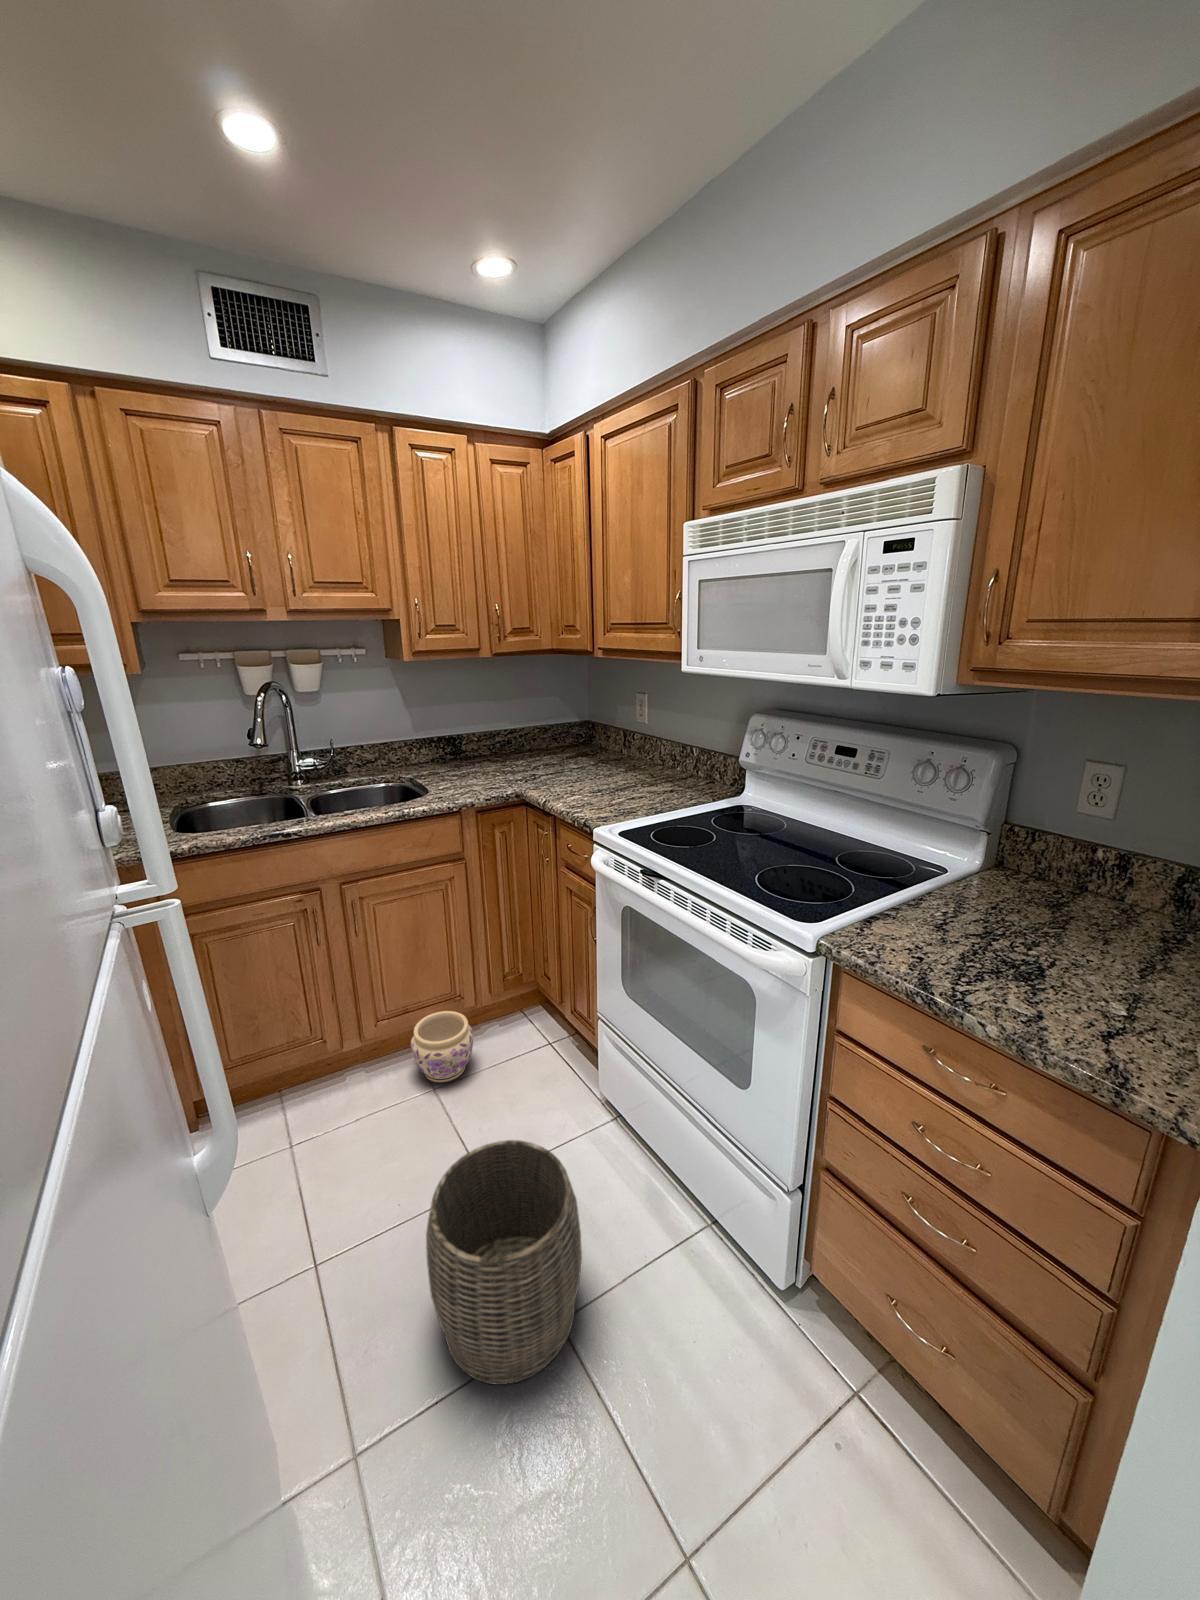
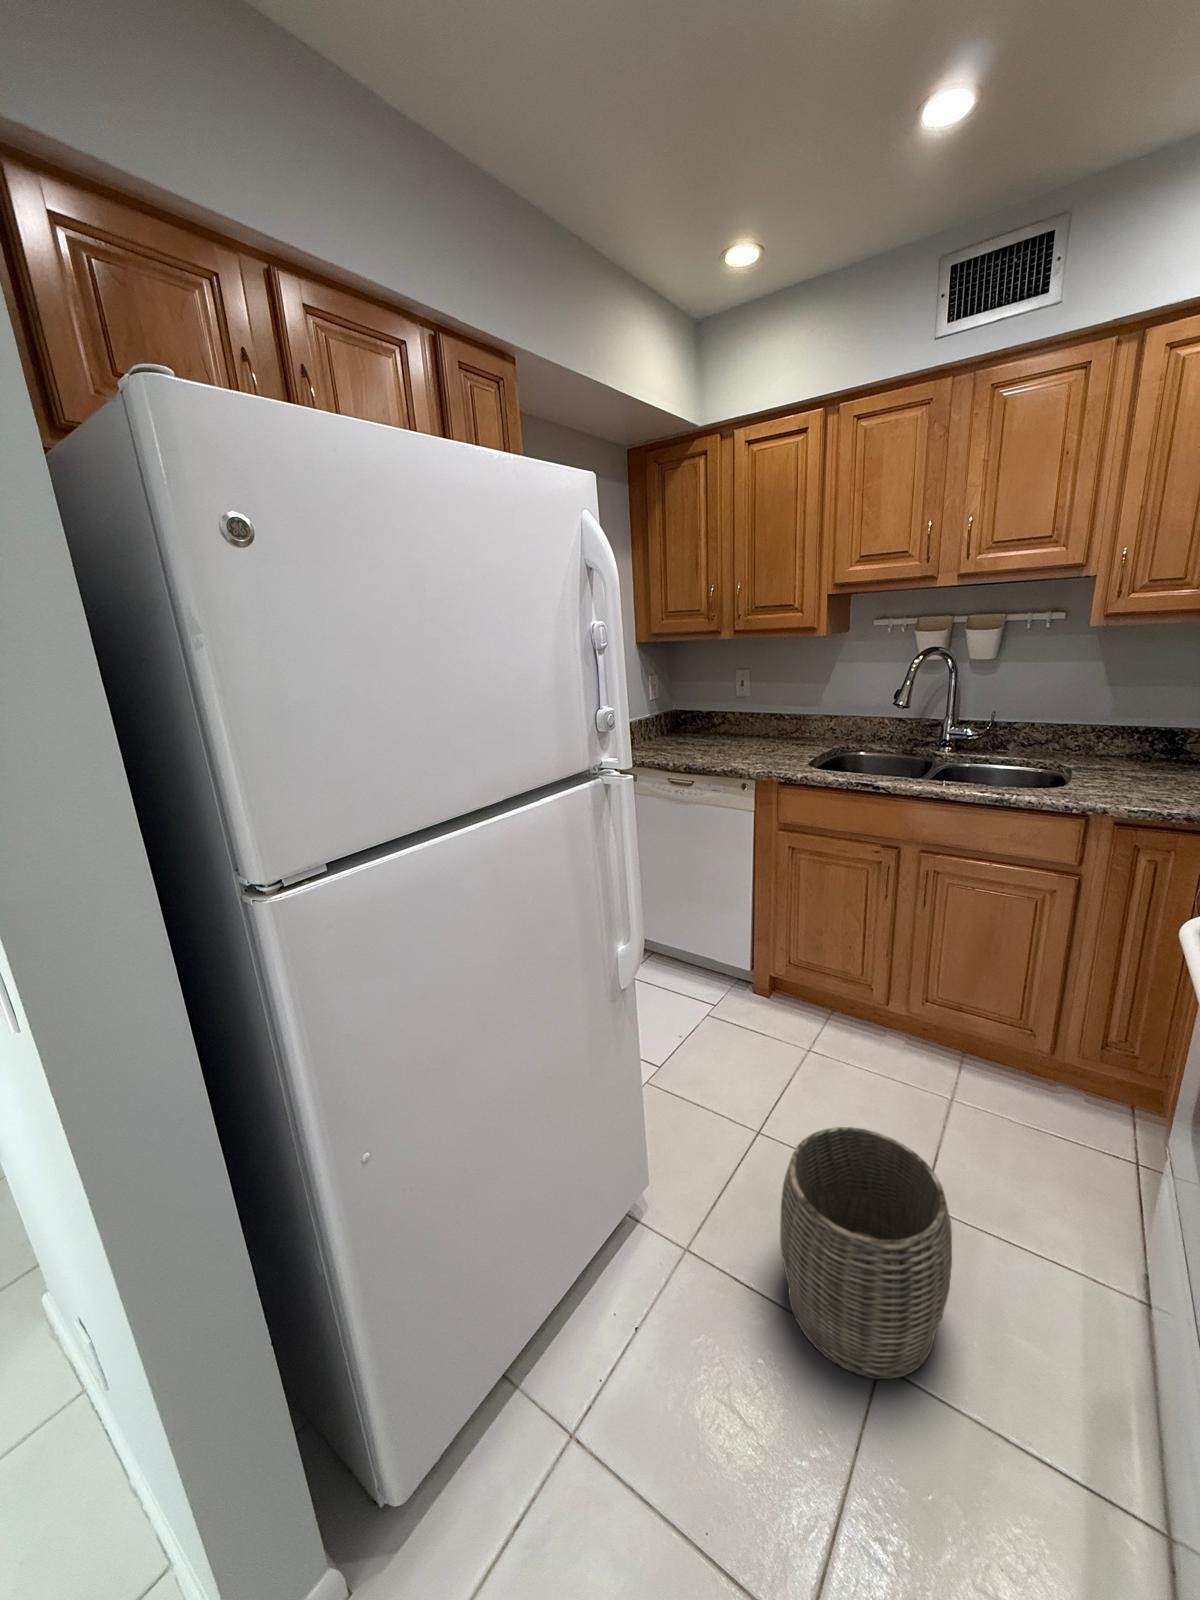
planter: present [411,1011,473,1083] -> none [944,1027,1024,1109]

